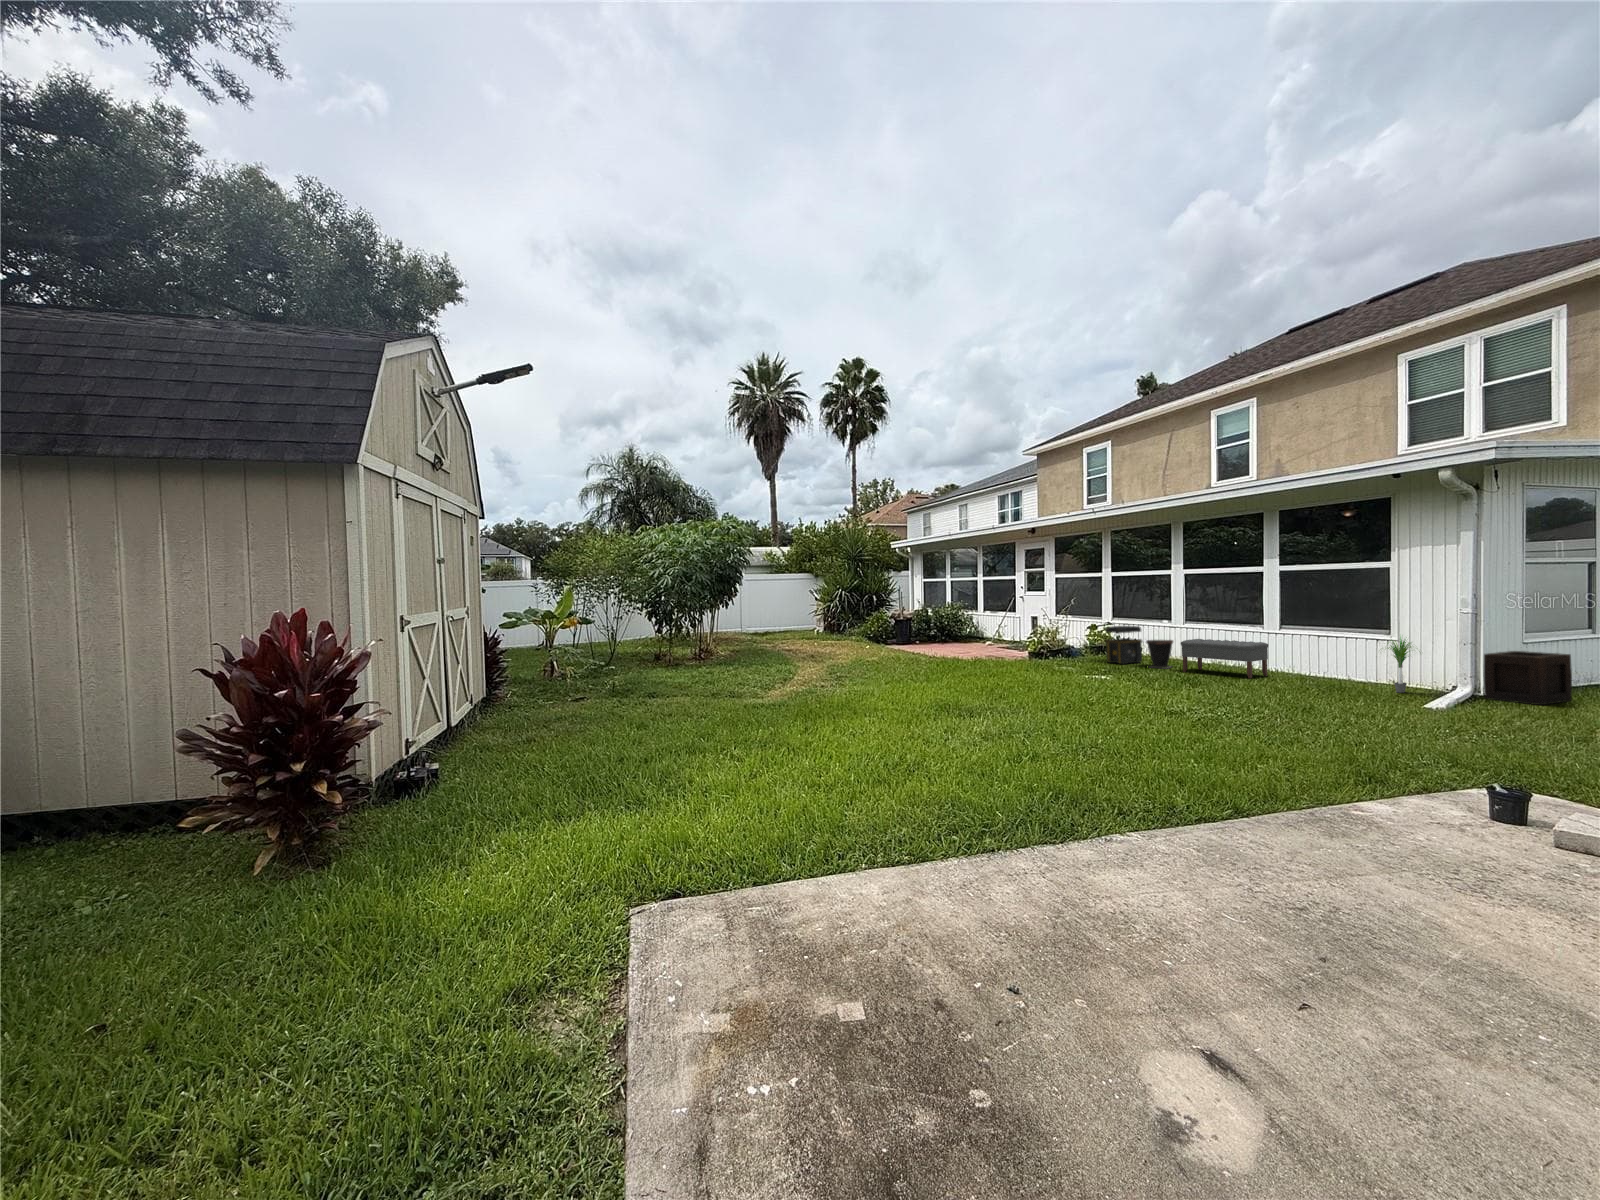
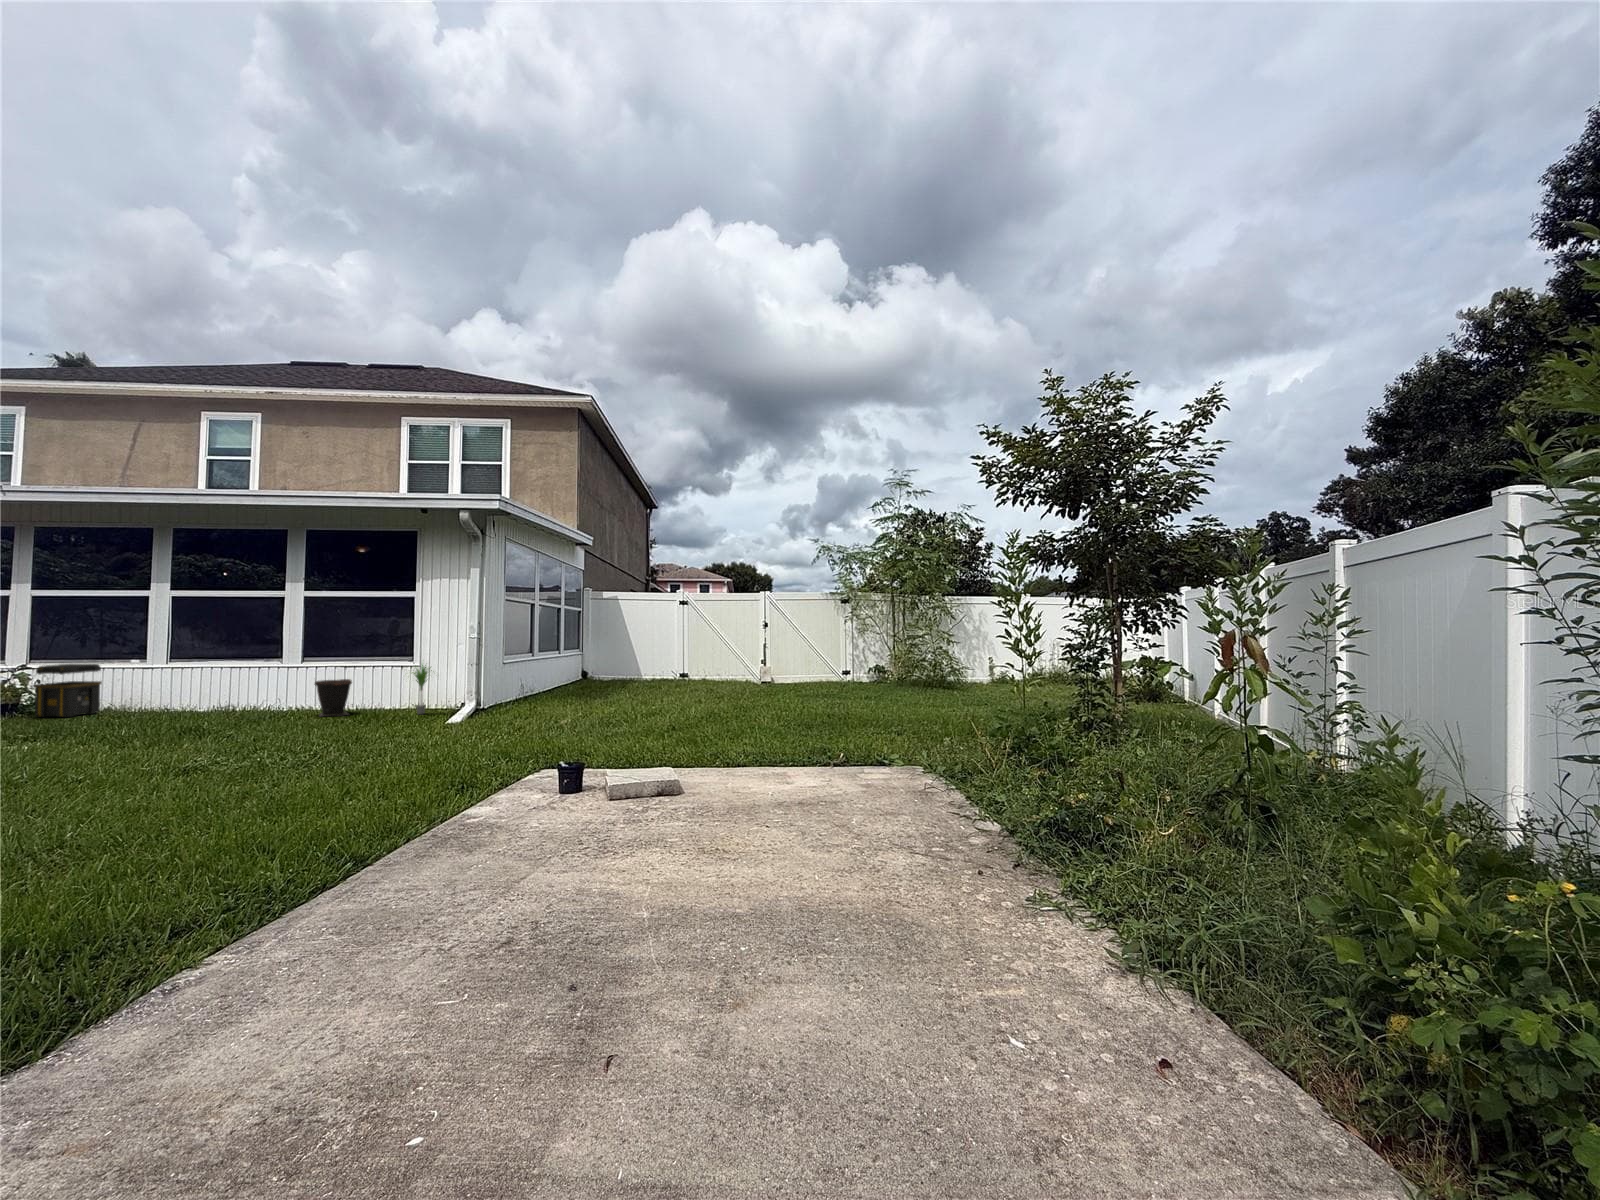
bench: present [1181,639,1268,678] -> none [169,675,286,718]
bucket: present [1146,640,1173,668] -> present [314,679,352,716]
wooden crate: present [1483,651,1572,705] -> none [485,670,538,712]

